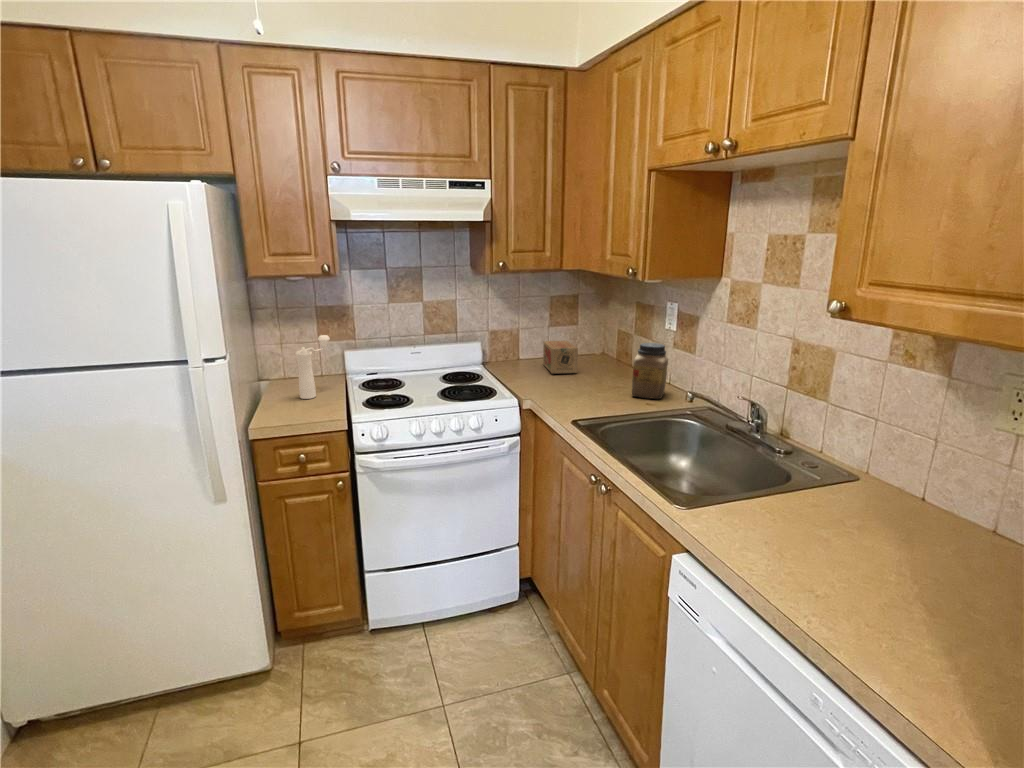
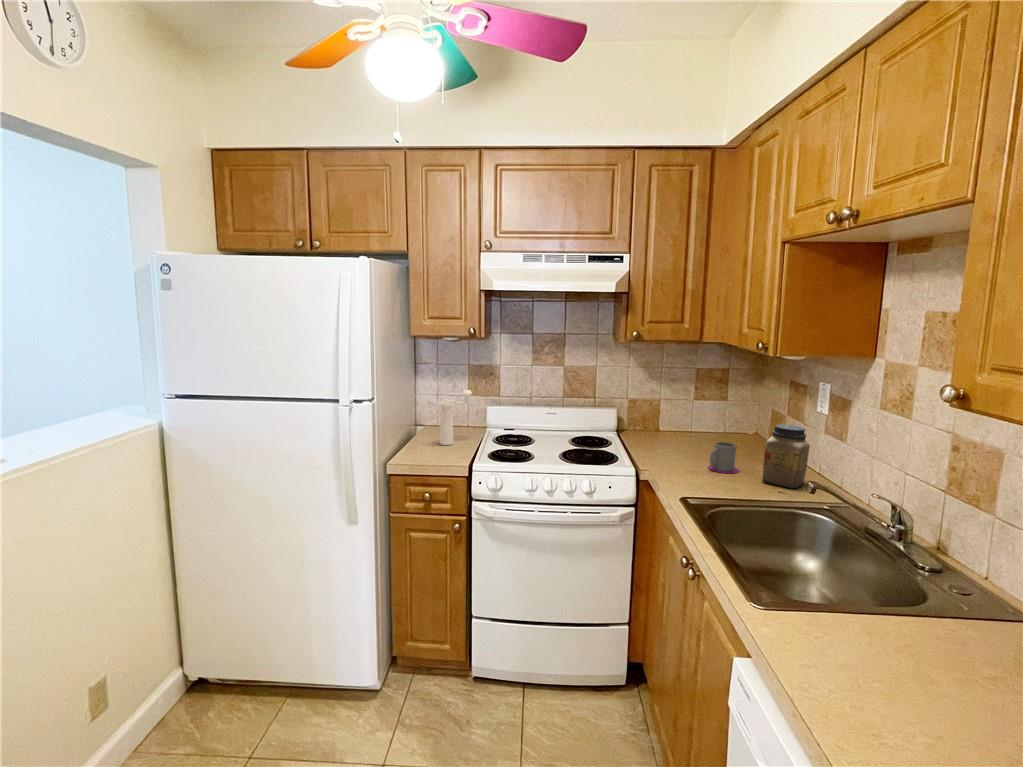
tea box: present [543,341,578,373] -> none [681,414,715,451]
mug: none [581,364,608,393] -> present [709,442,739,473]

